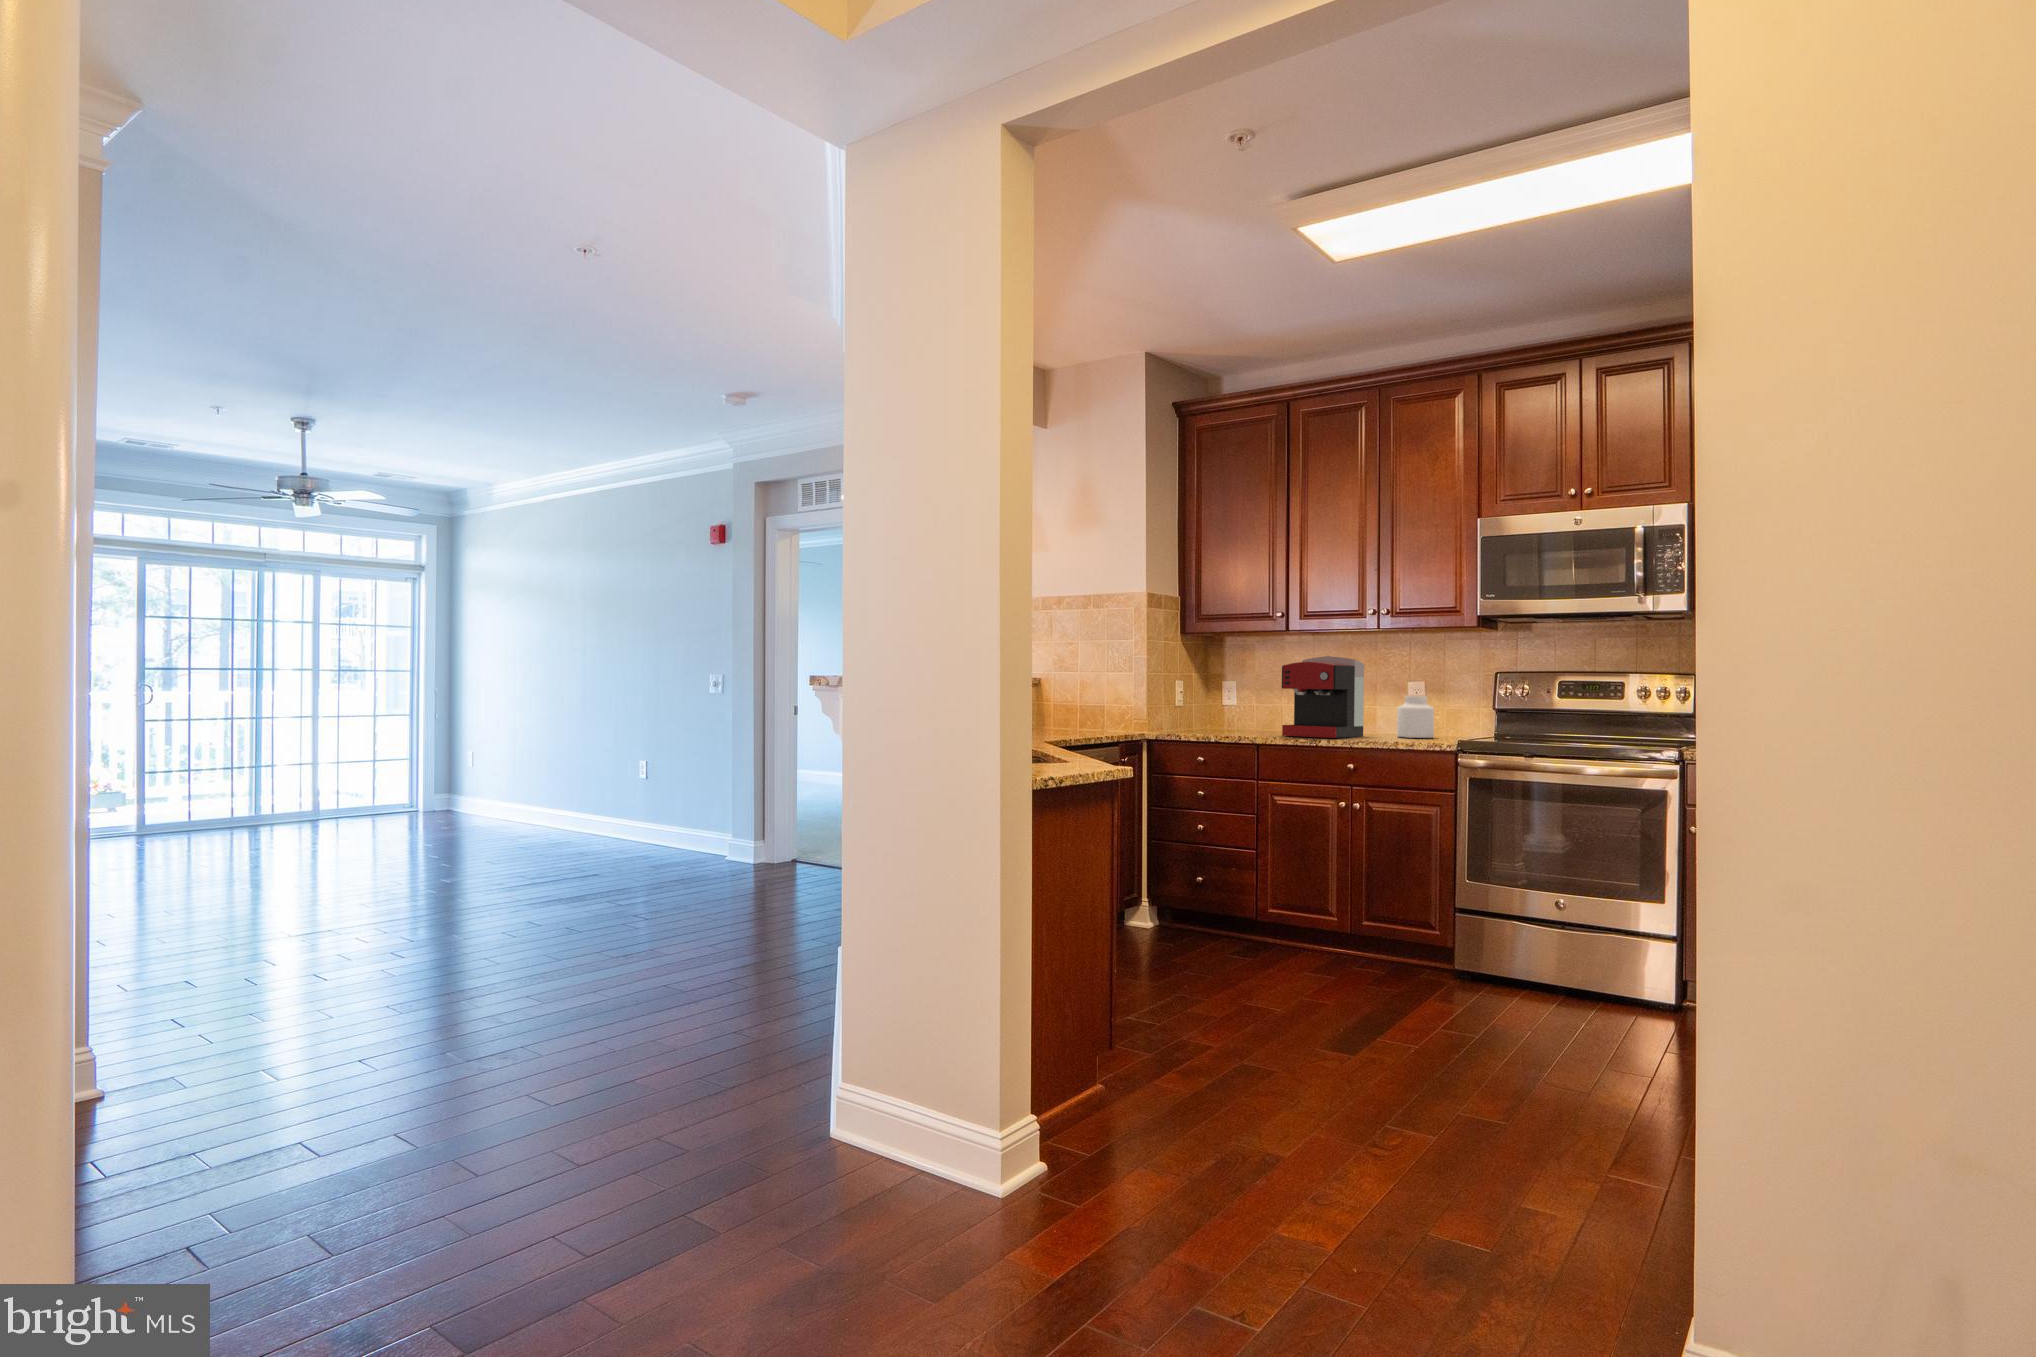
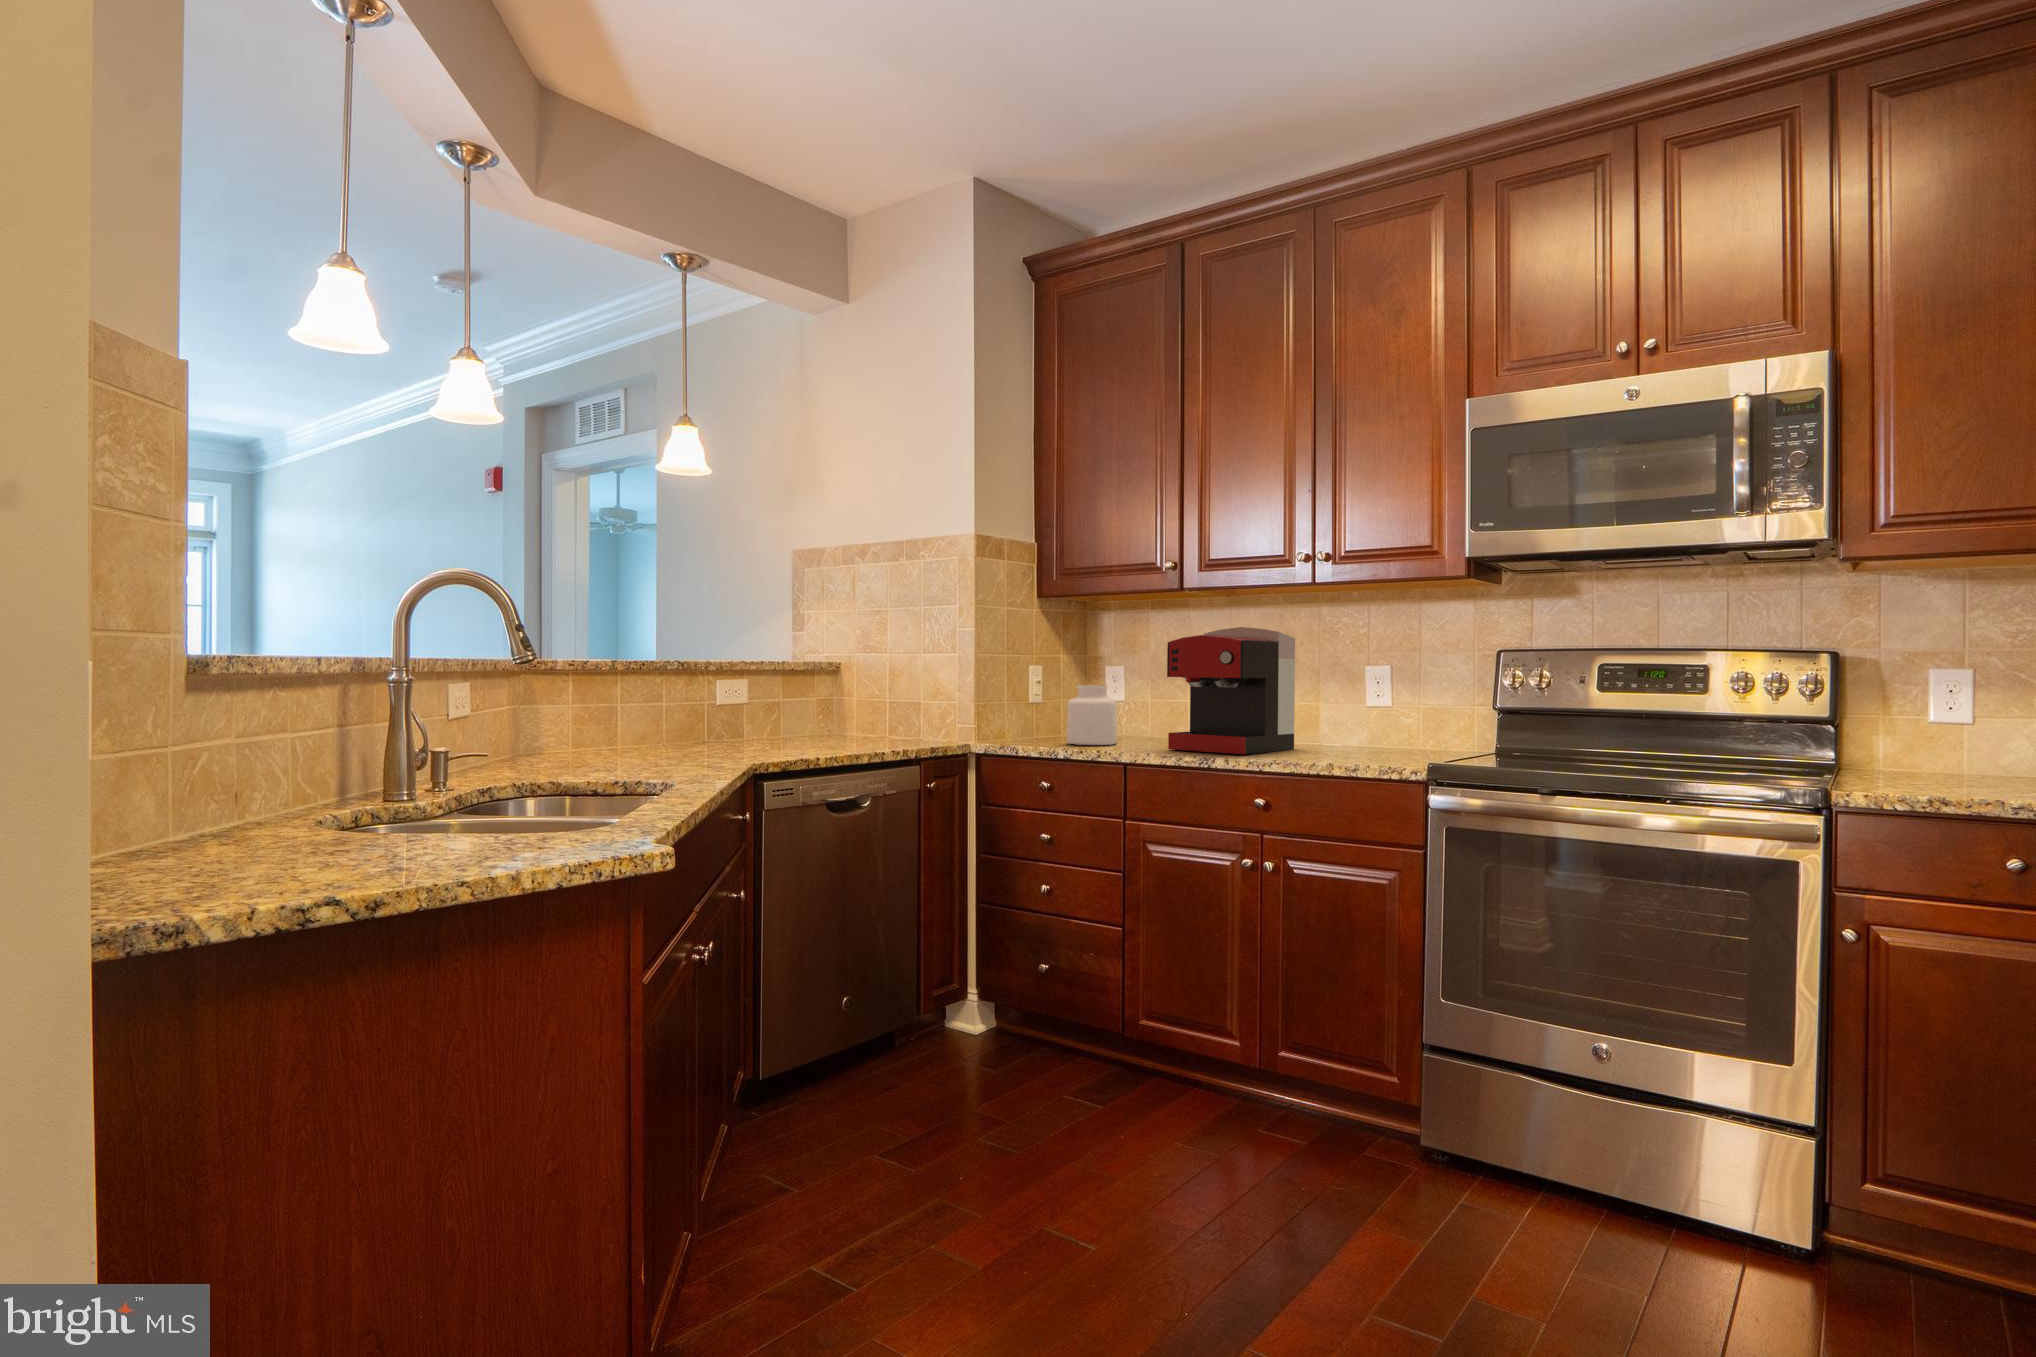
jar: present [1397,695,1434,738] -> present [1067,684,1117,745]

